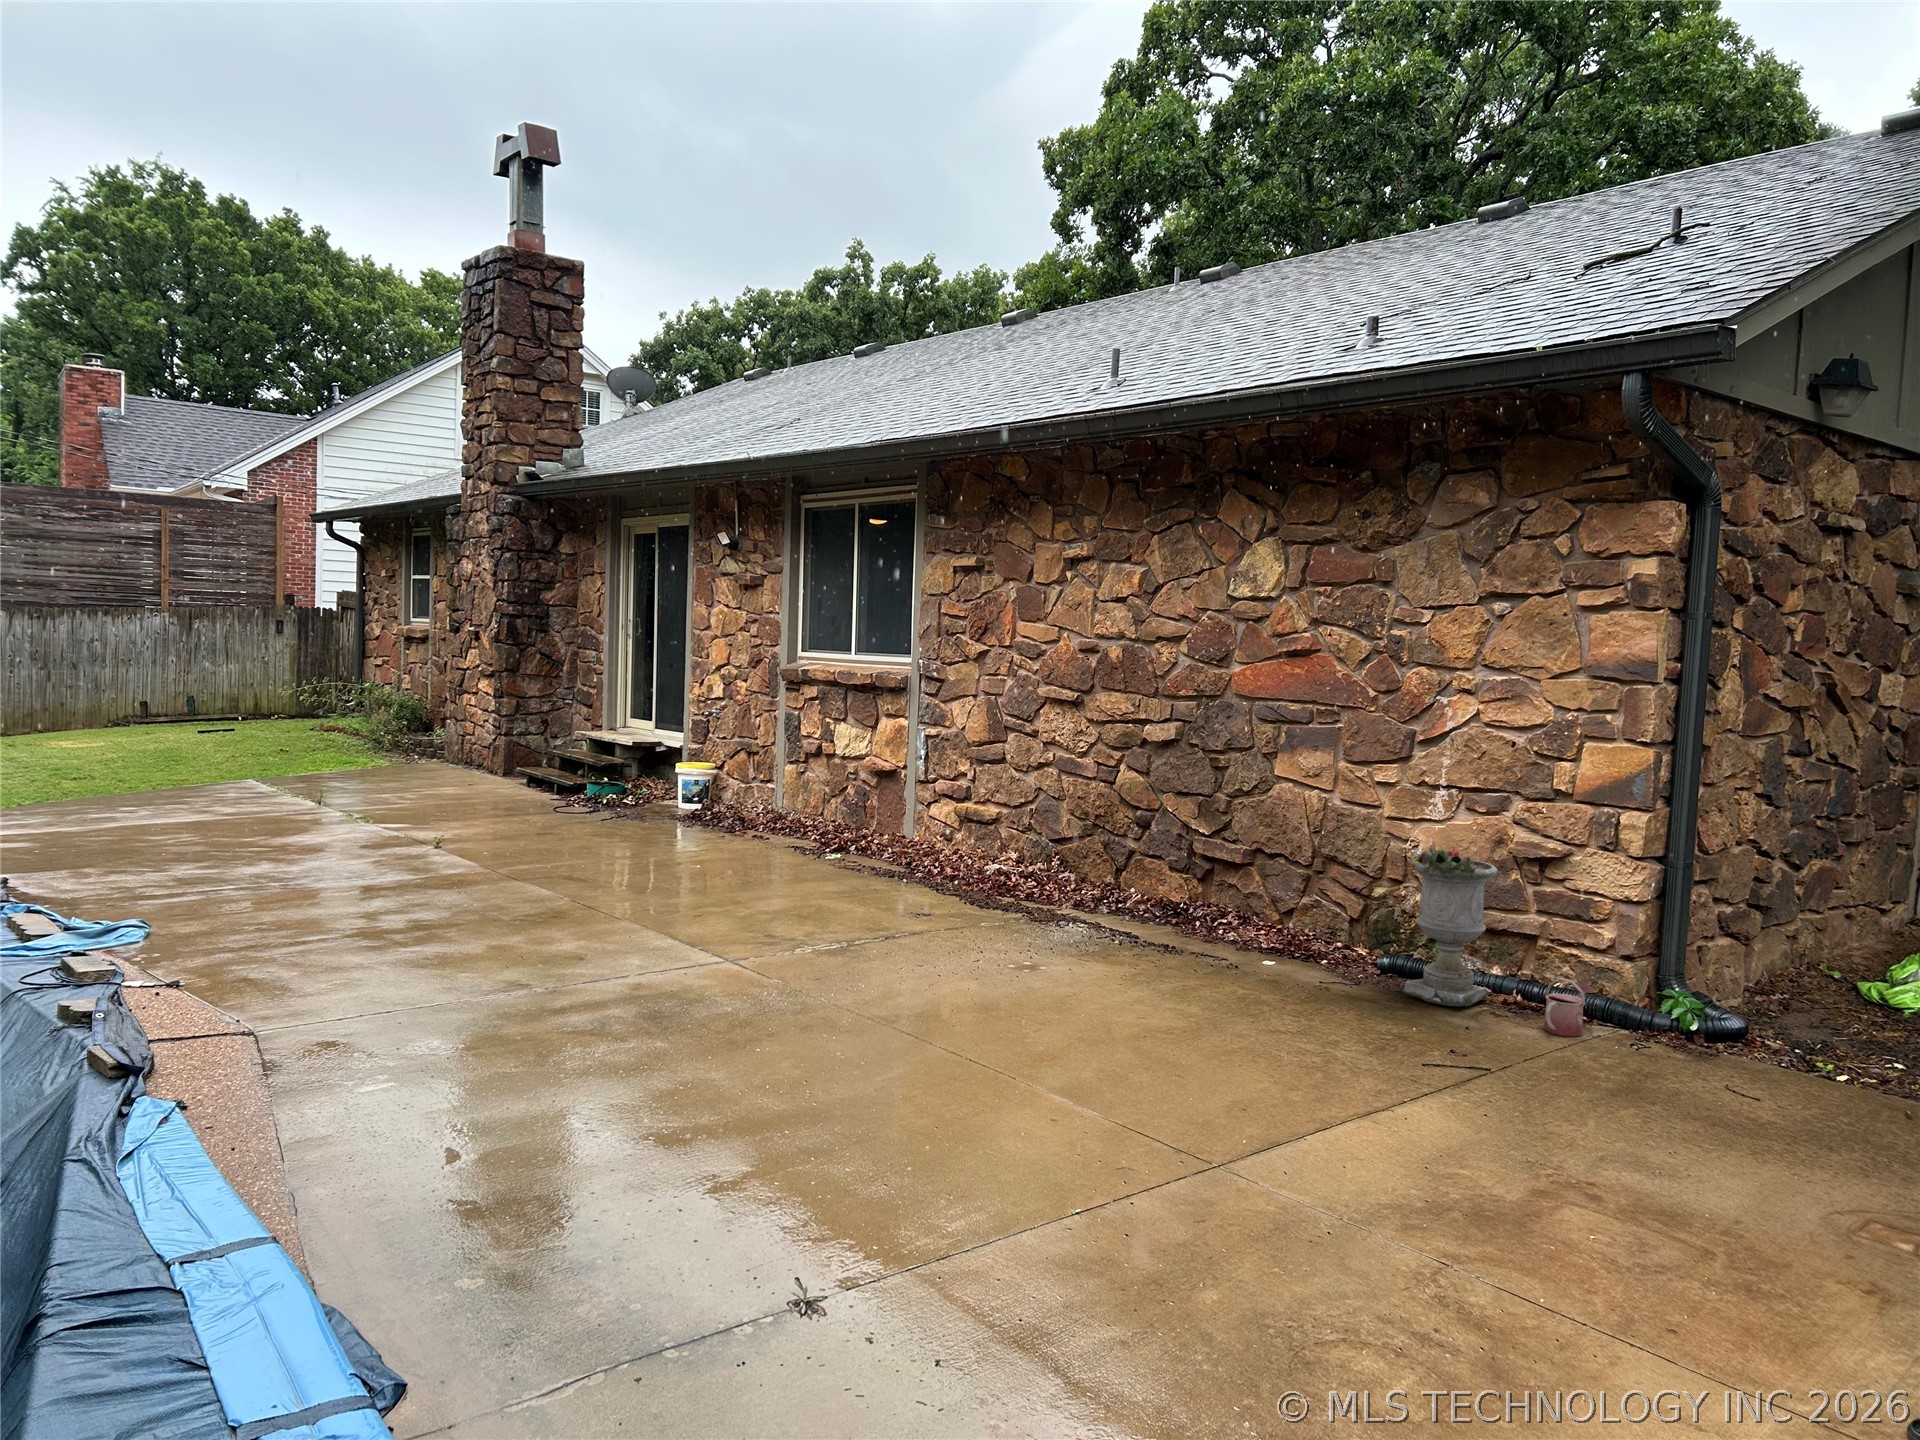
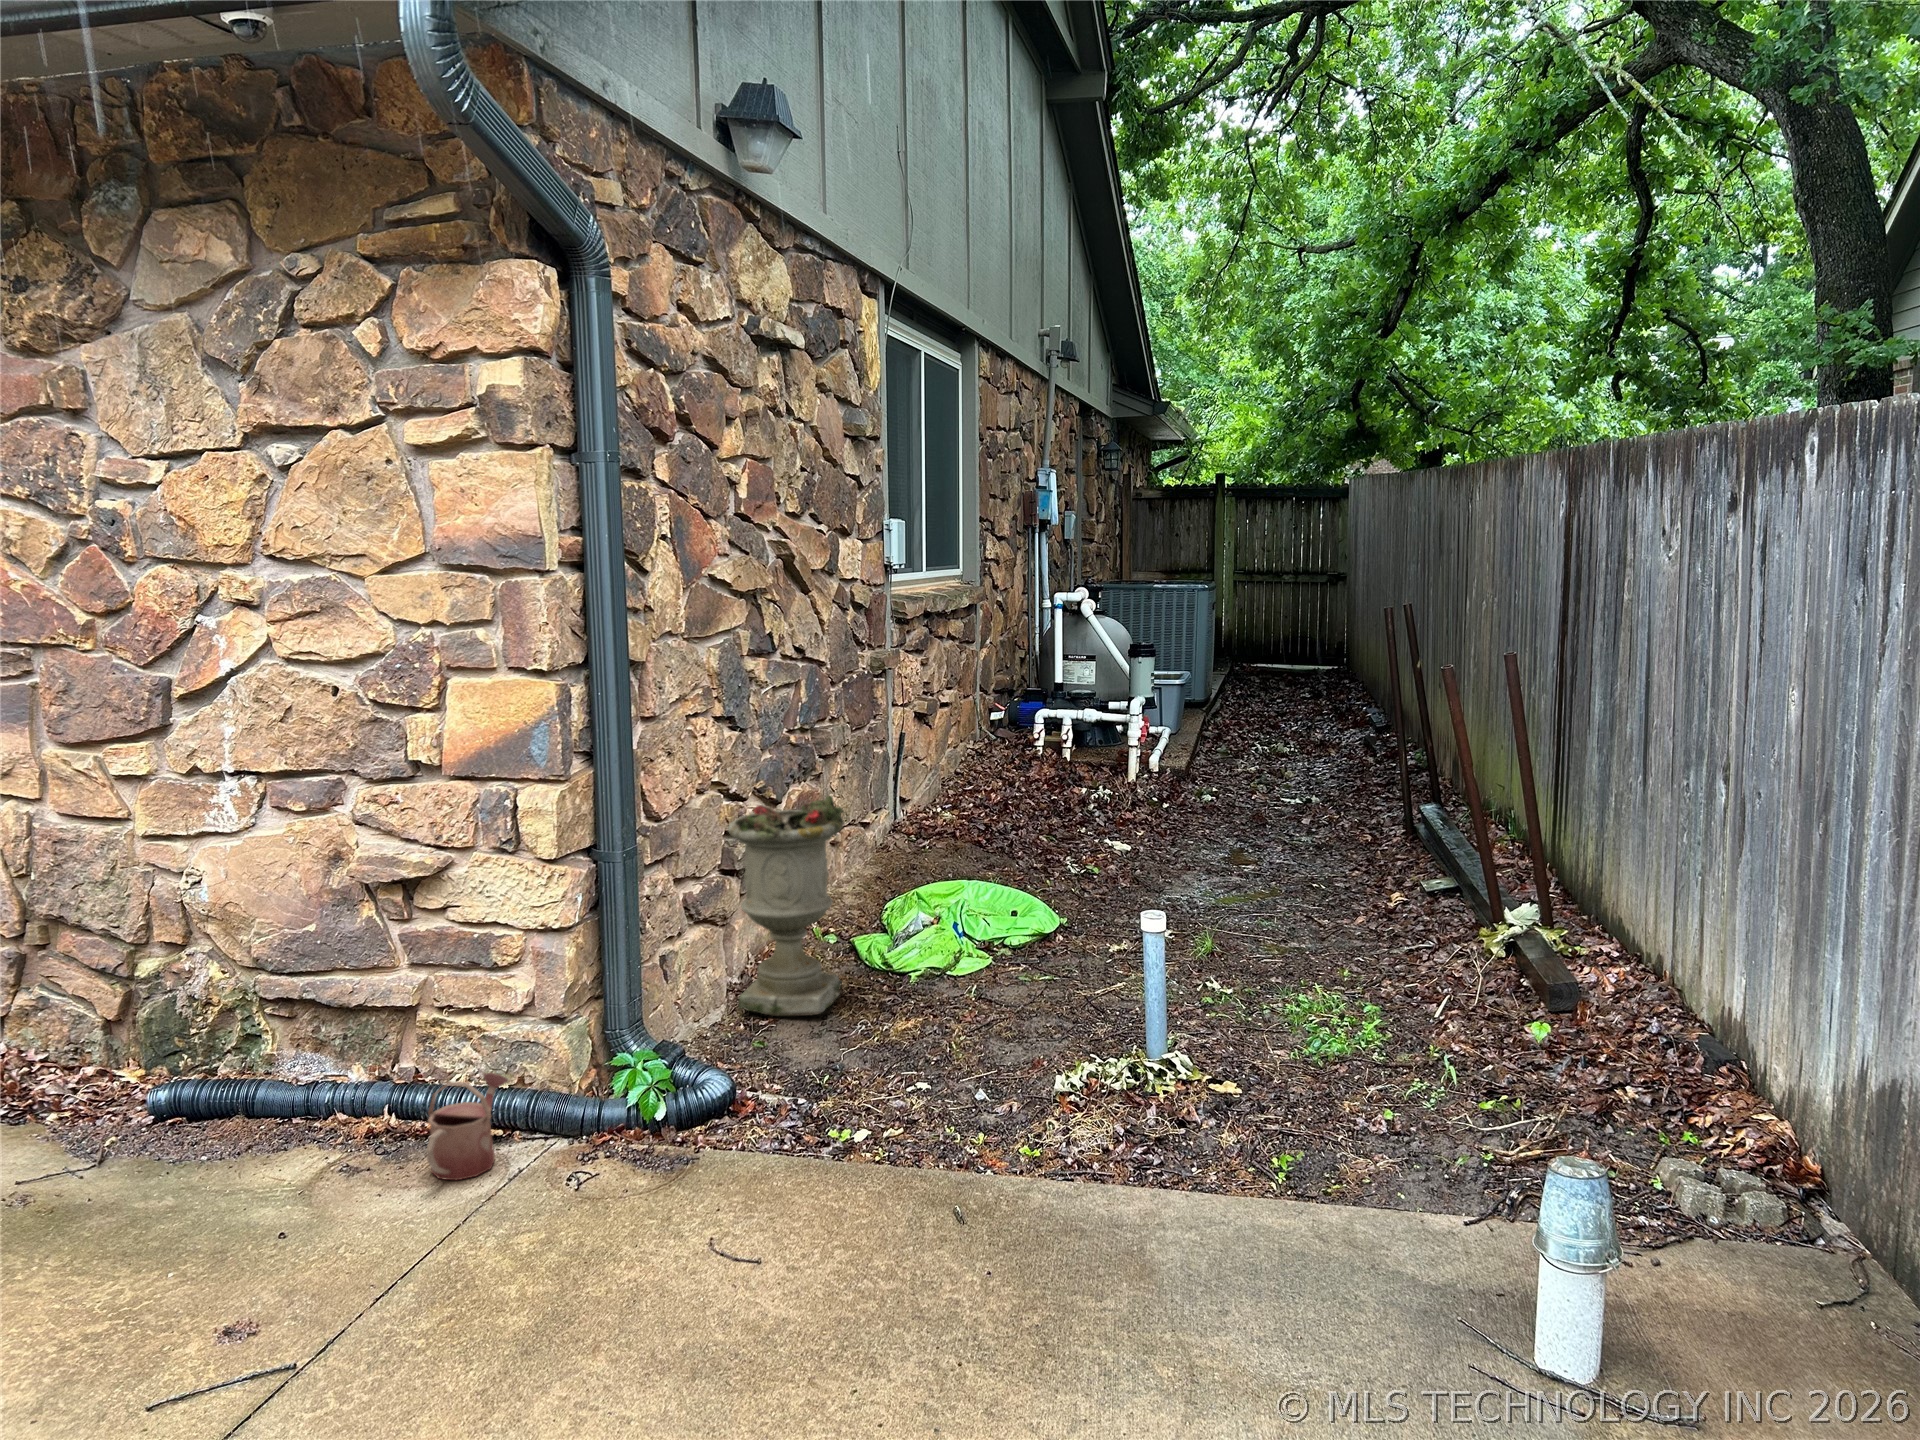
planter: present [1403,843,1498,1007] -> present [728,796,844,1016]

